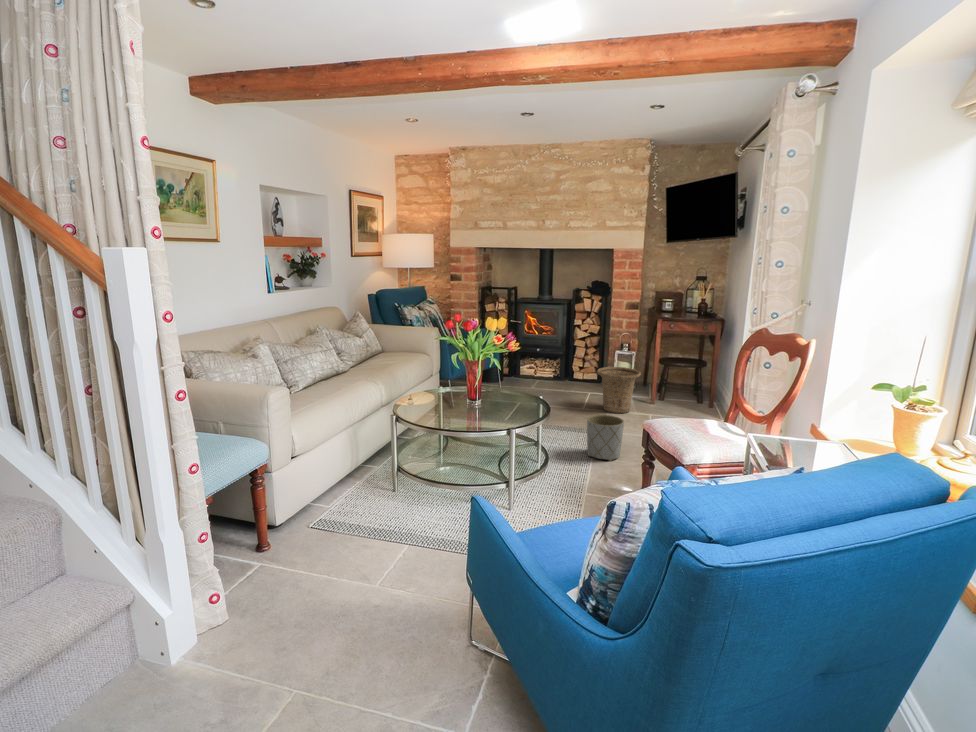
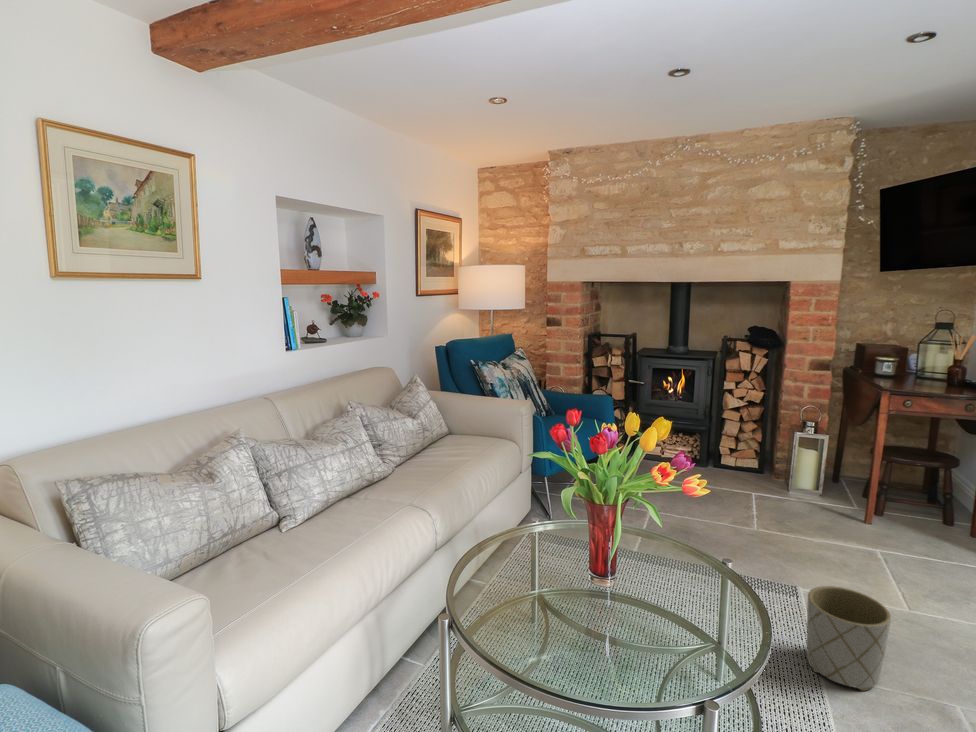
basket: present [597,367,641,414] -> none [780,465,861,546]

